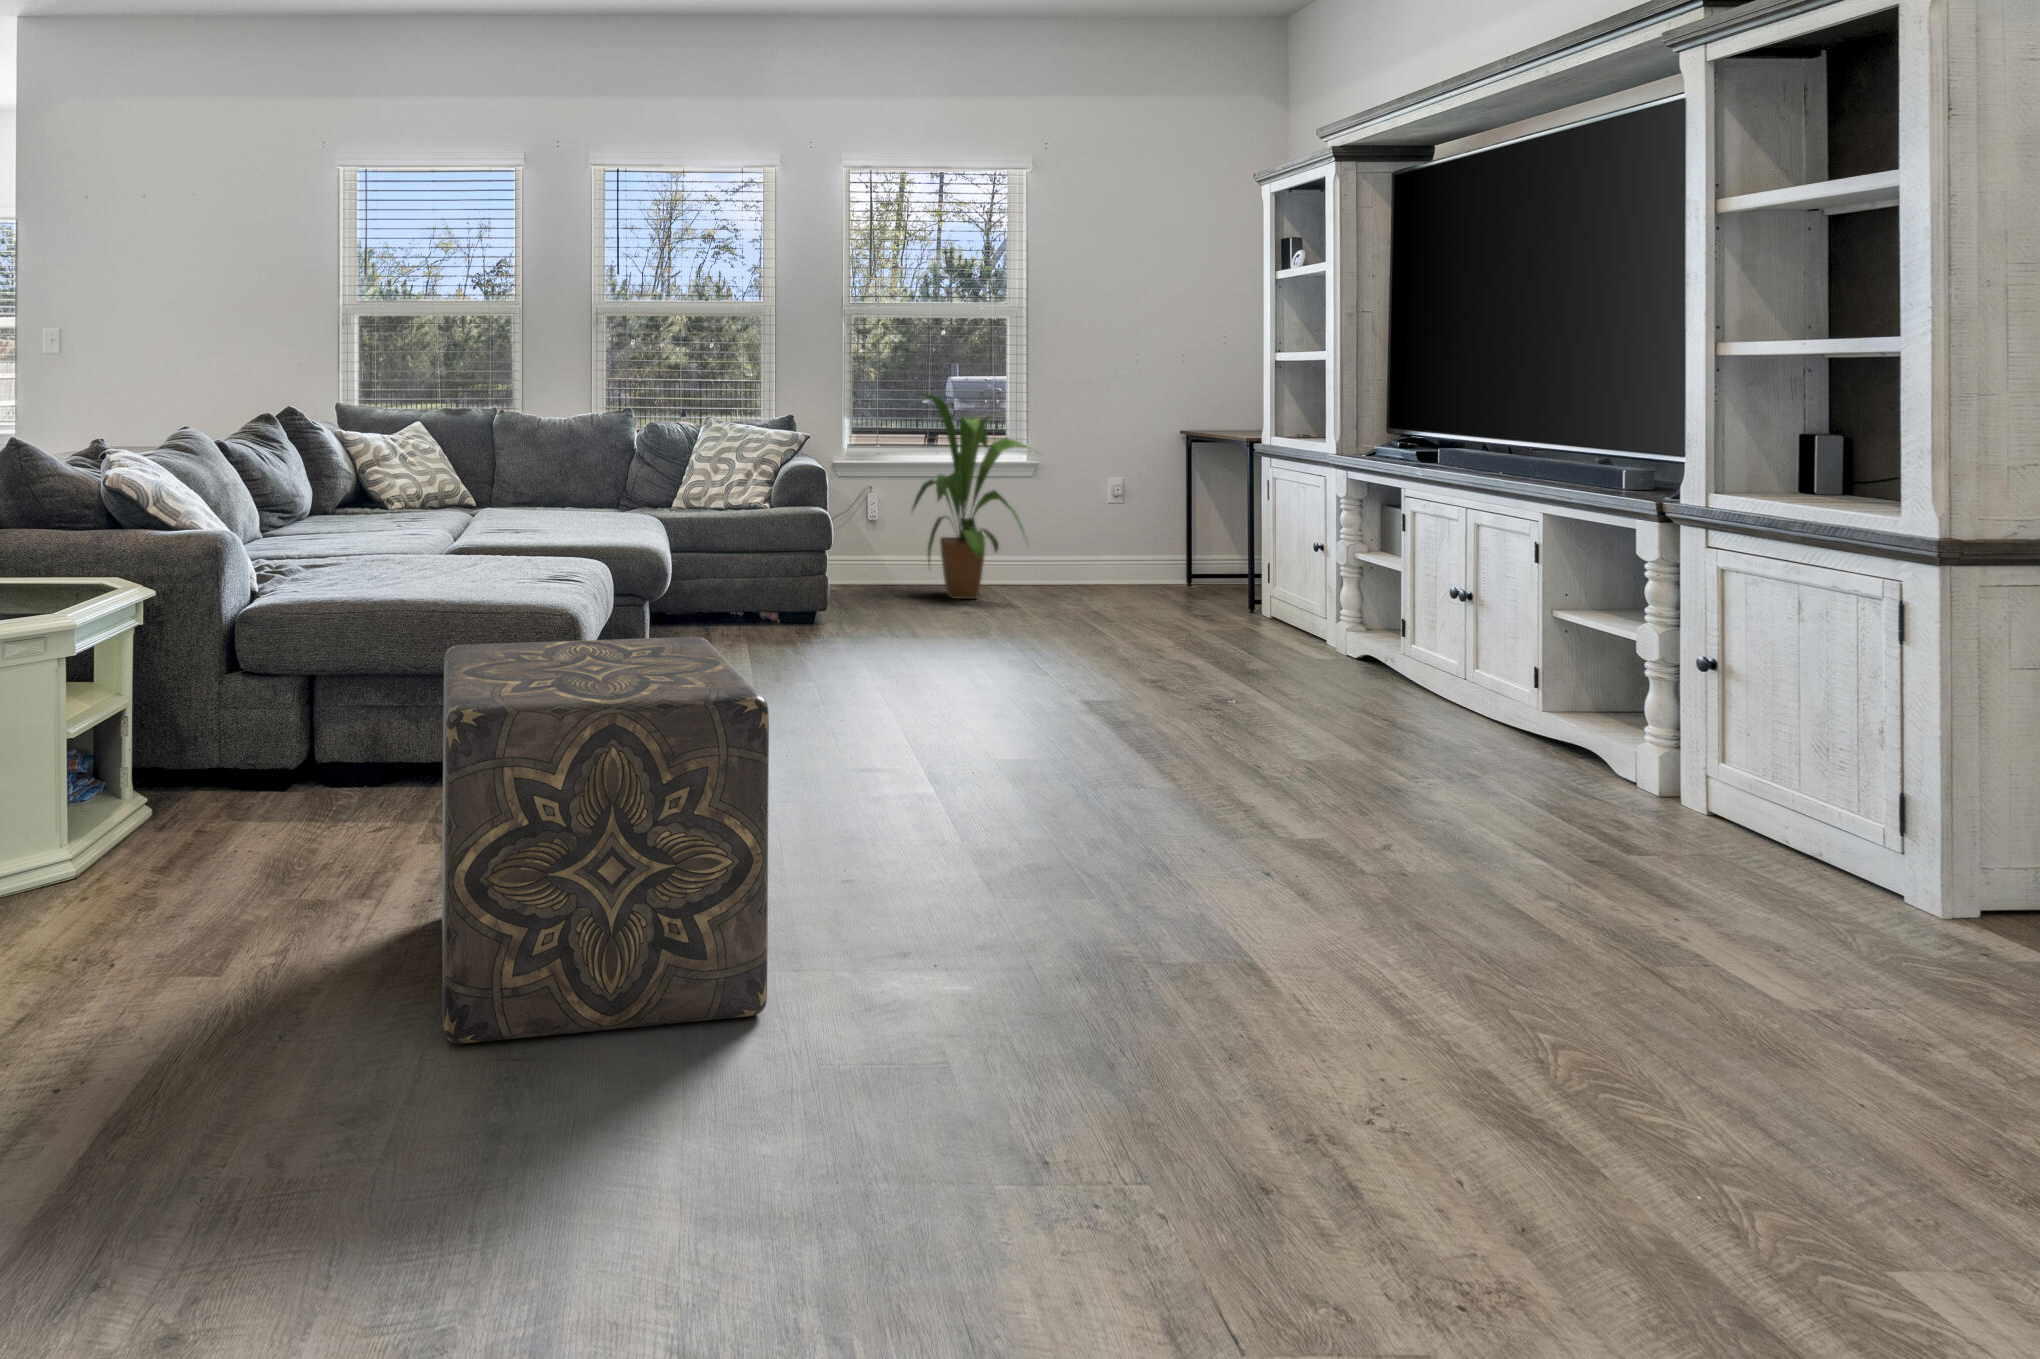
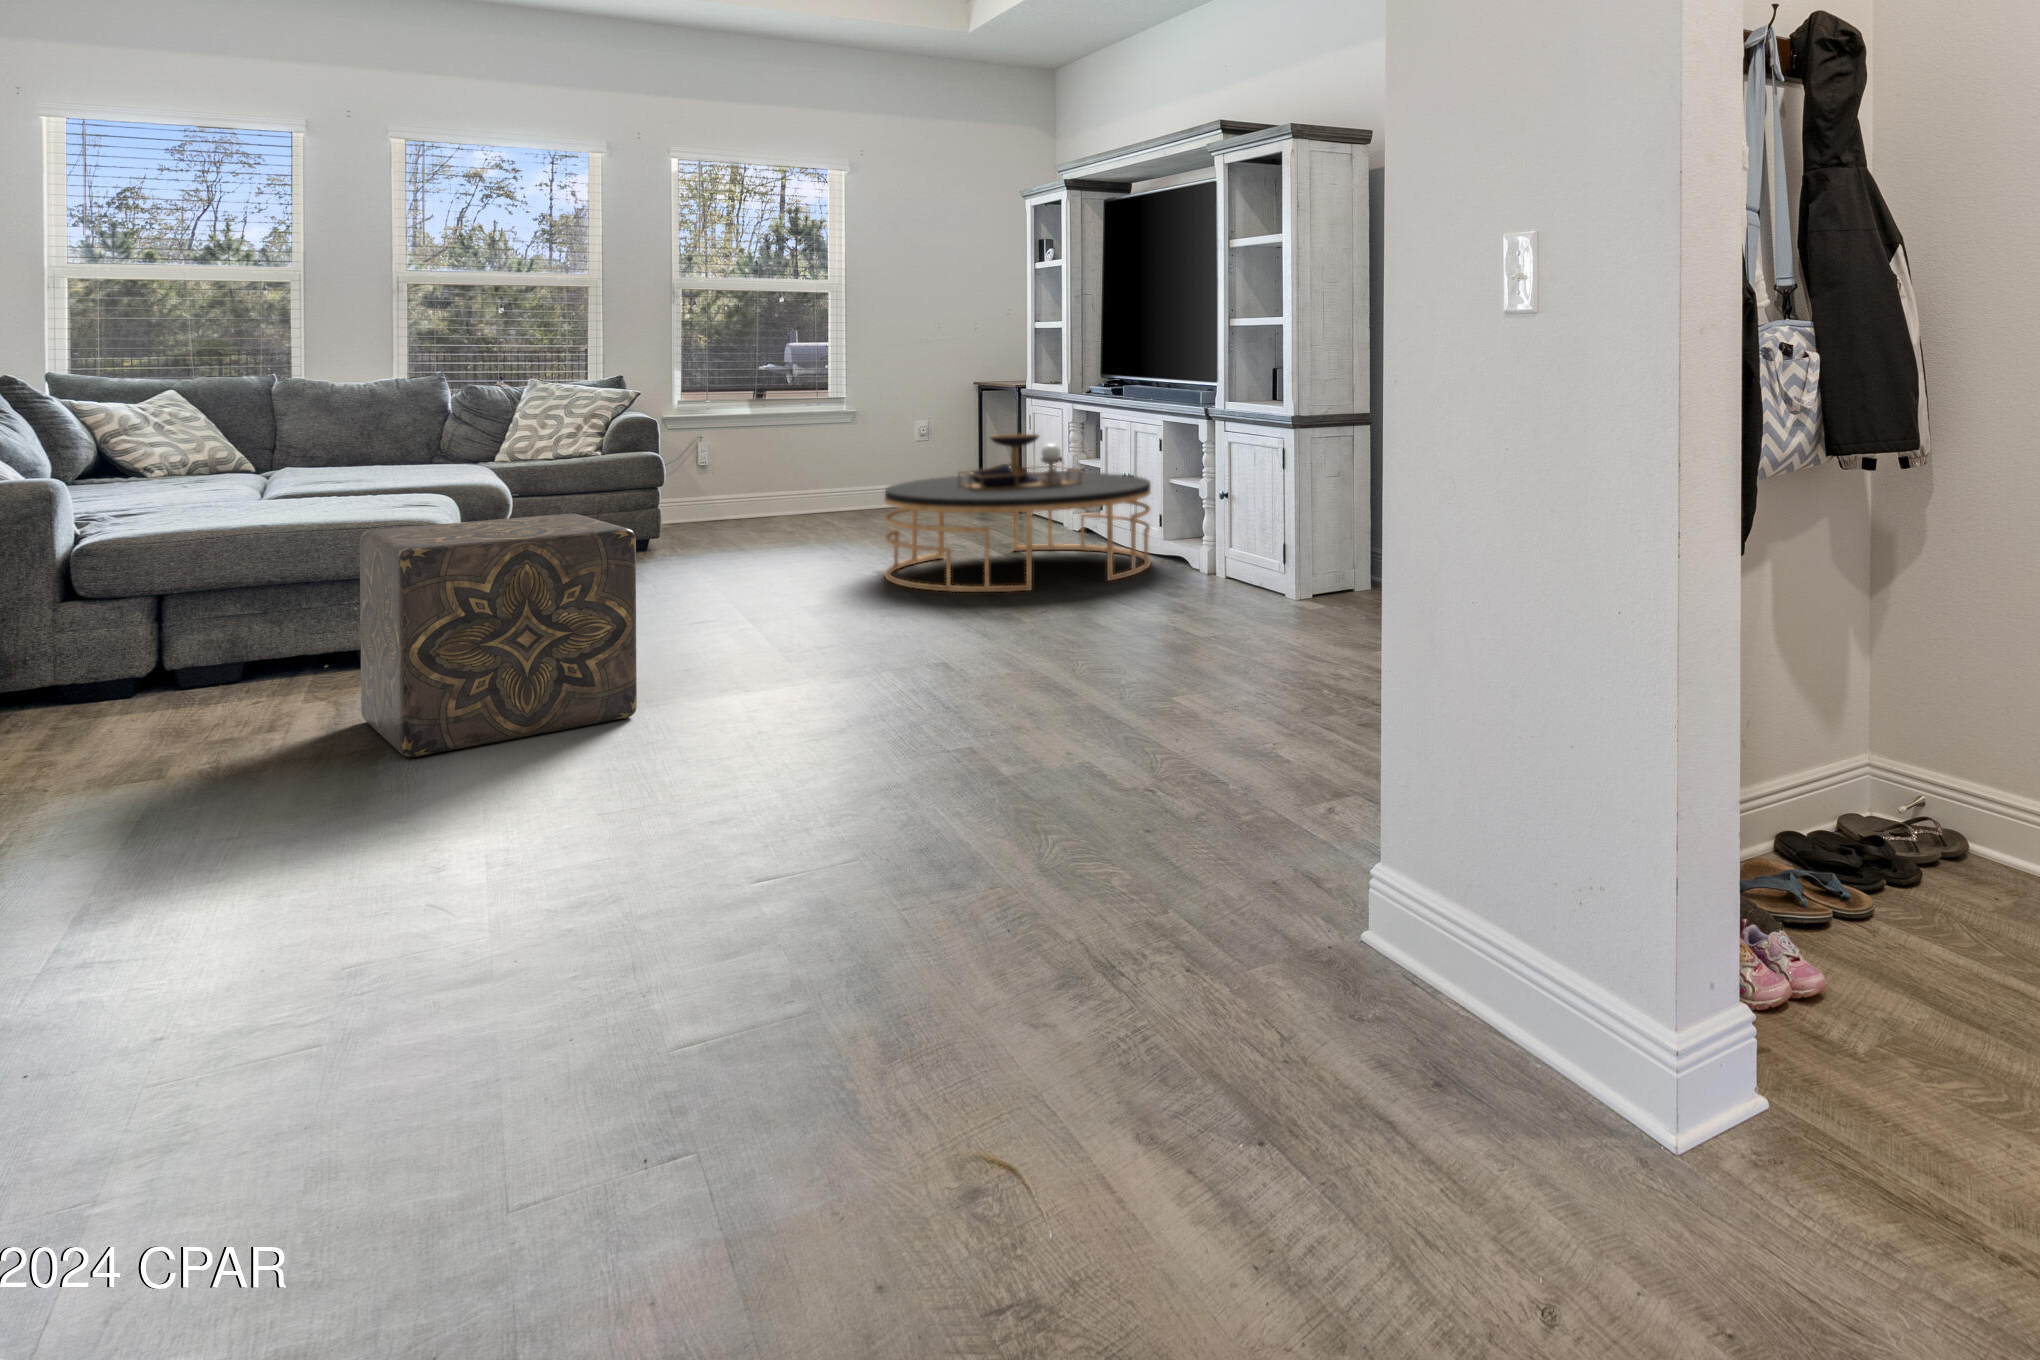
house plant: present [913,394,1026,599] -> none [741,354,860,525]
coffee table: none [1097,521,1527,787] -> present [884,434,1151,592]

